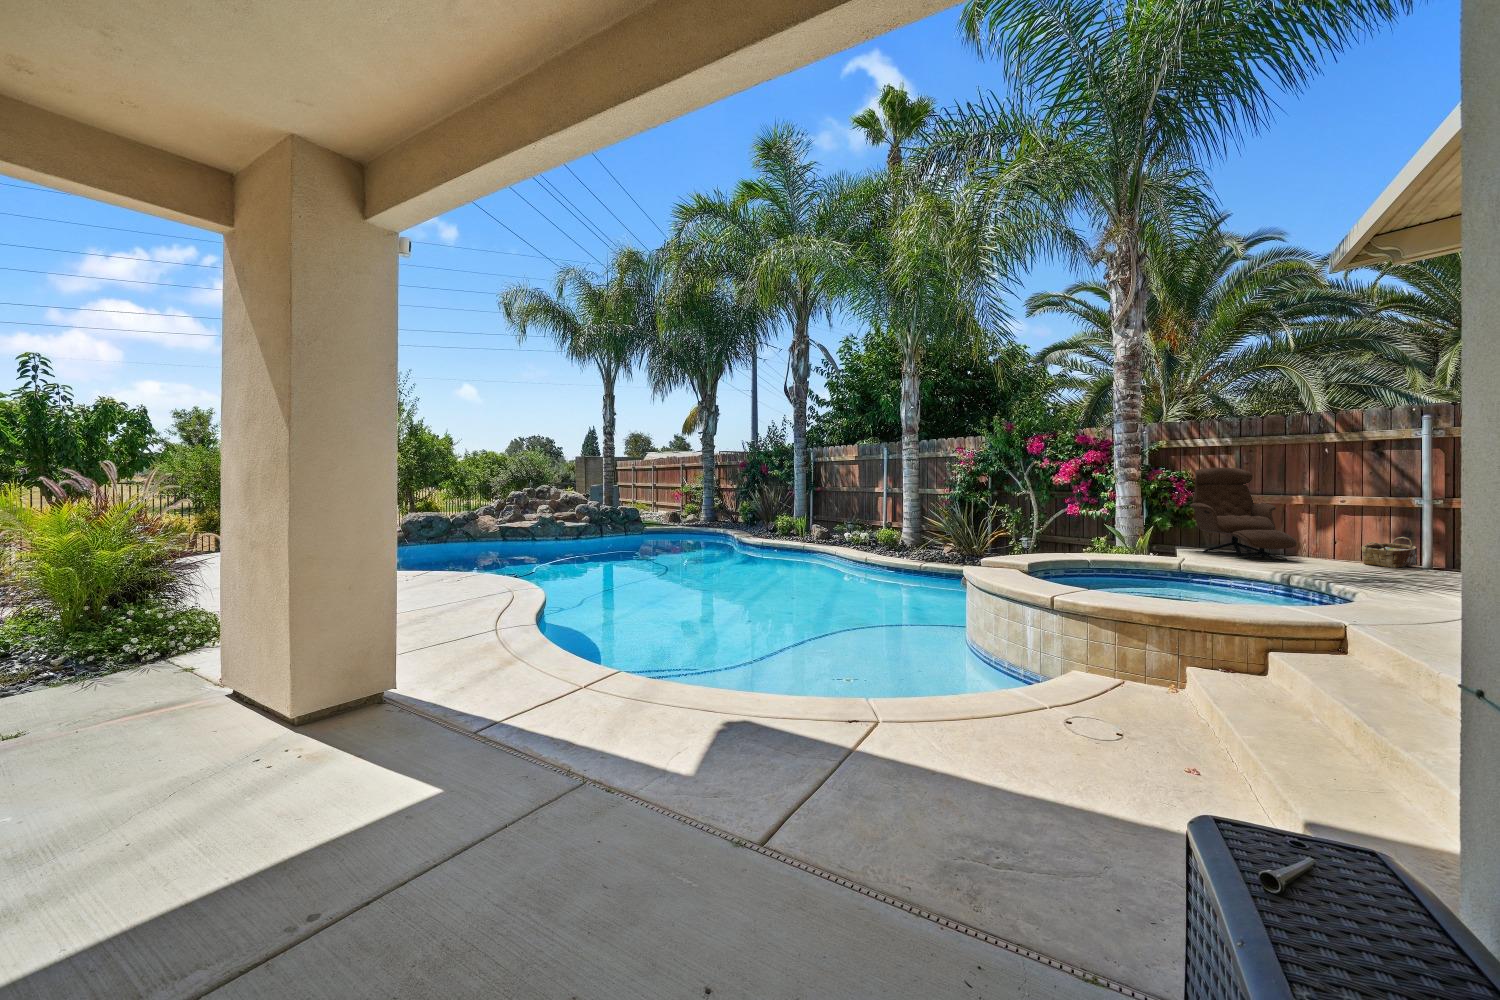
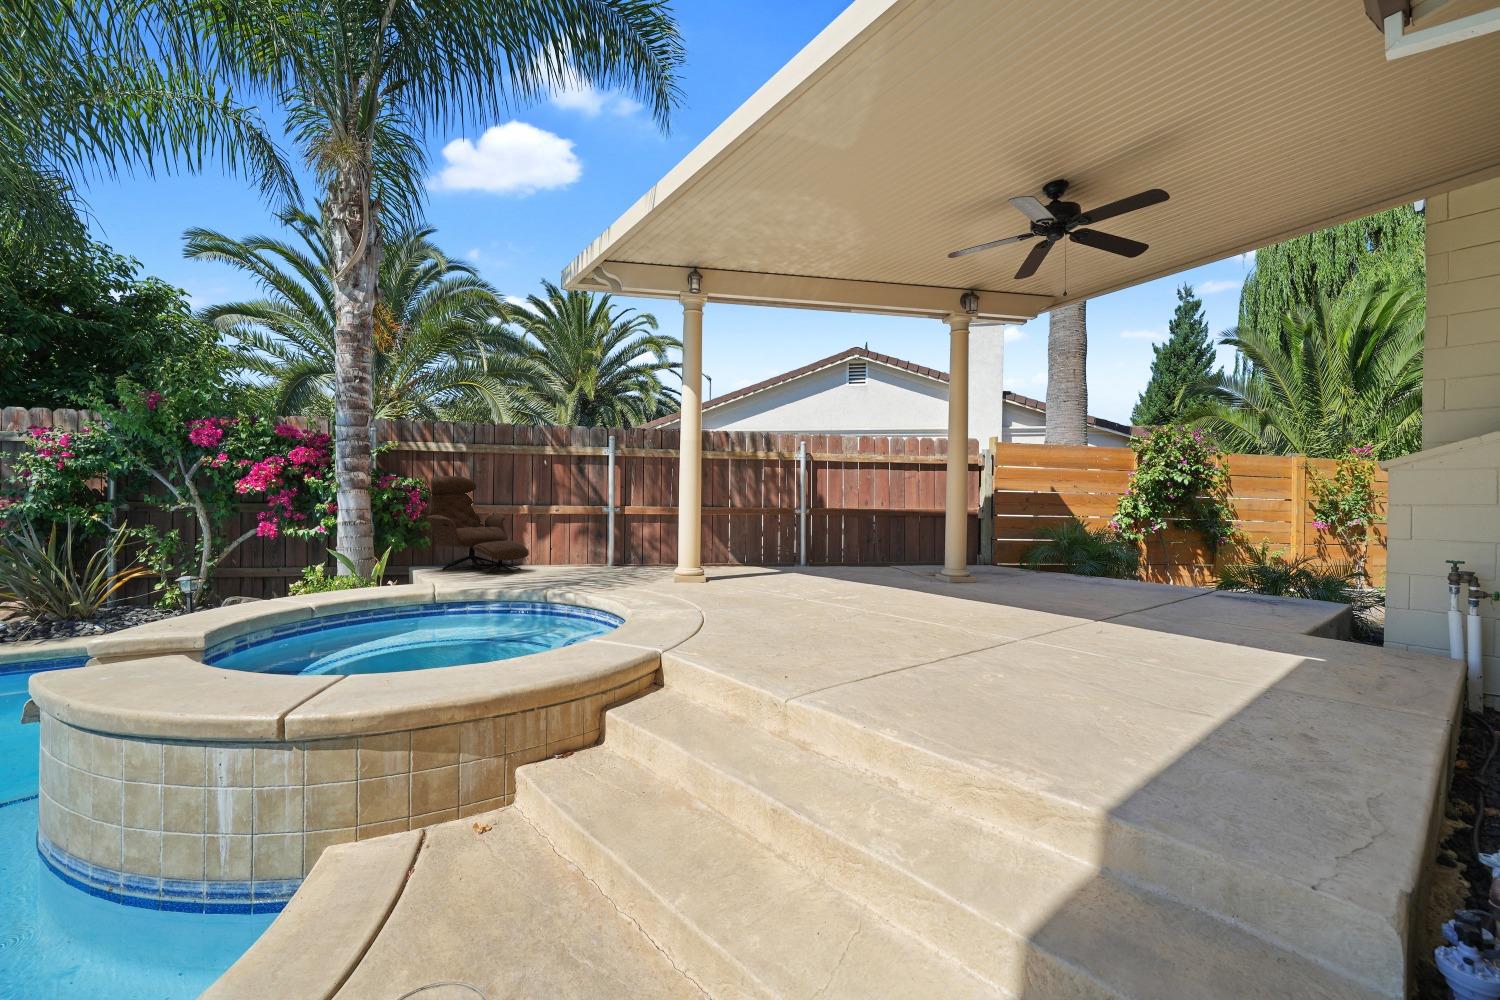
woven basket: present [1362,537,1417,568] -> none [574,540,607,567]

